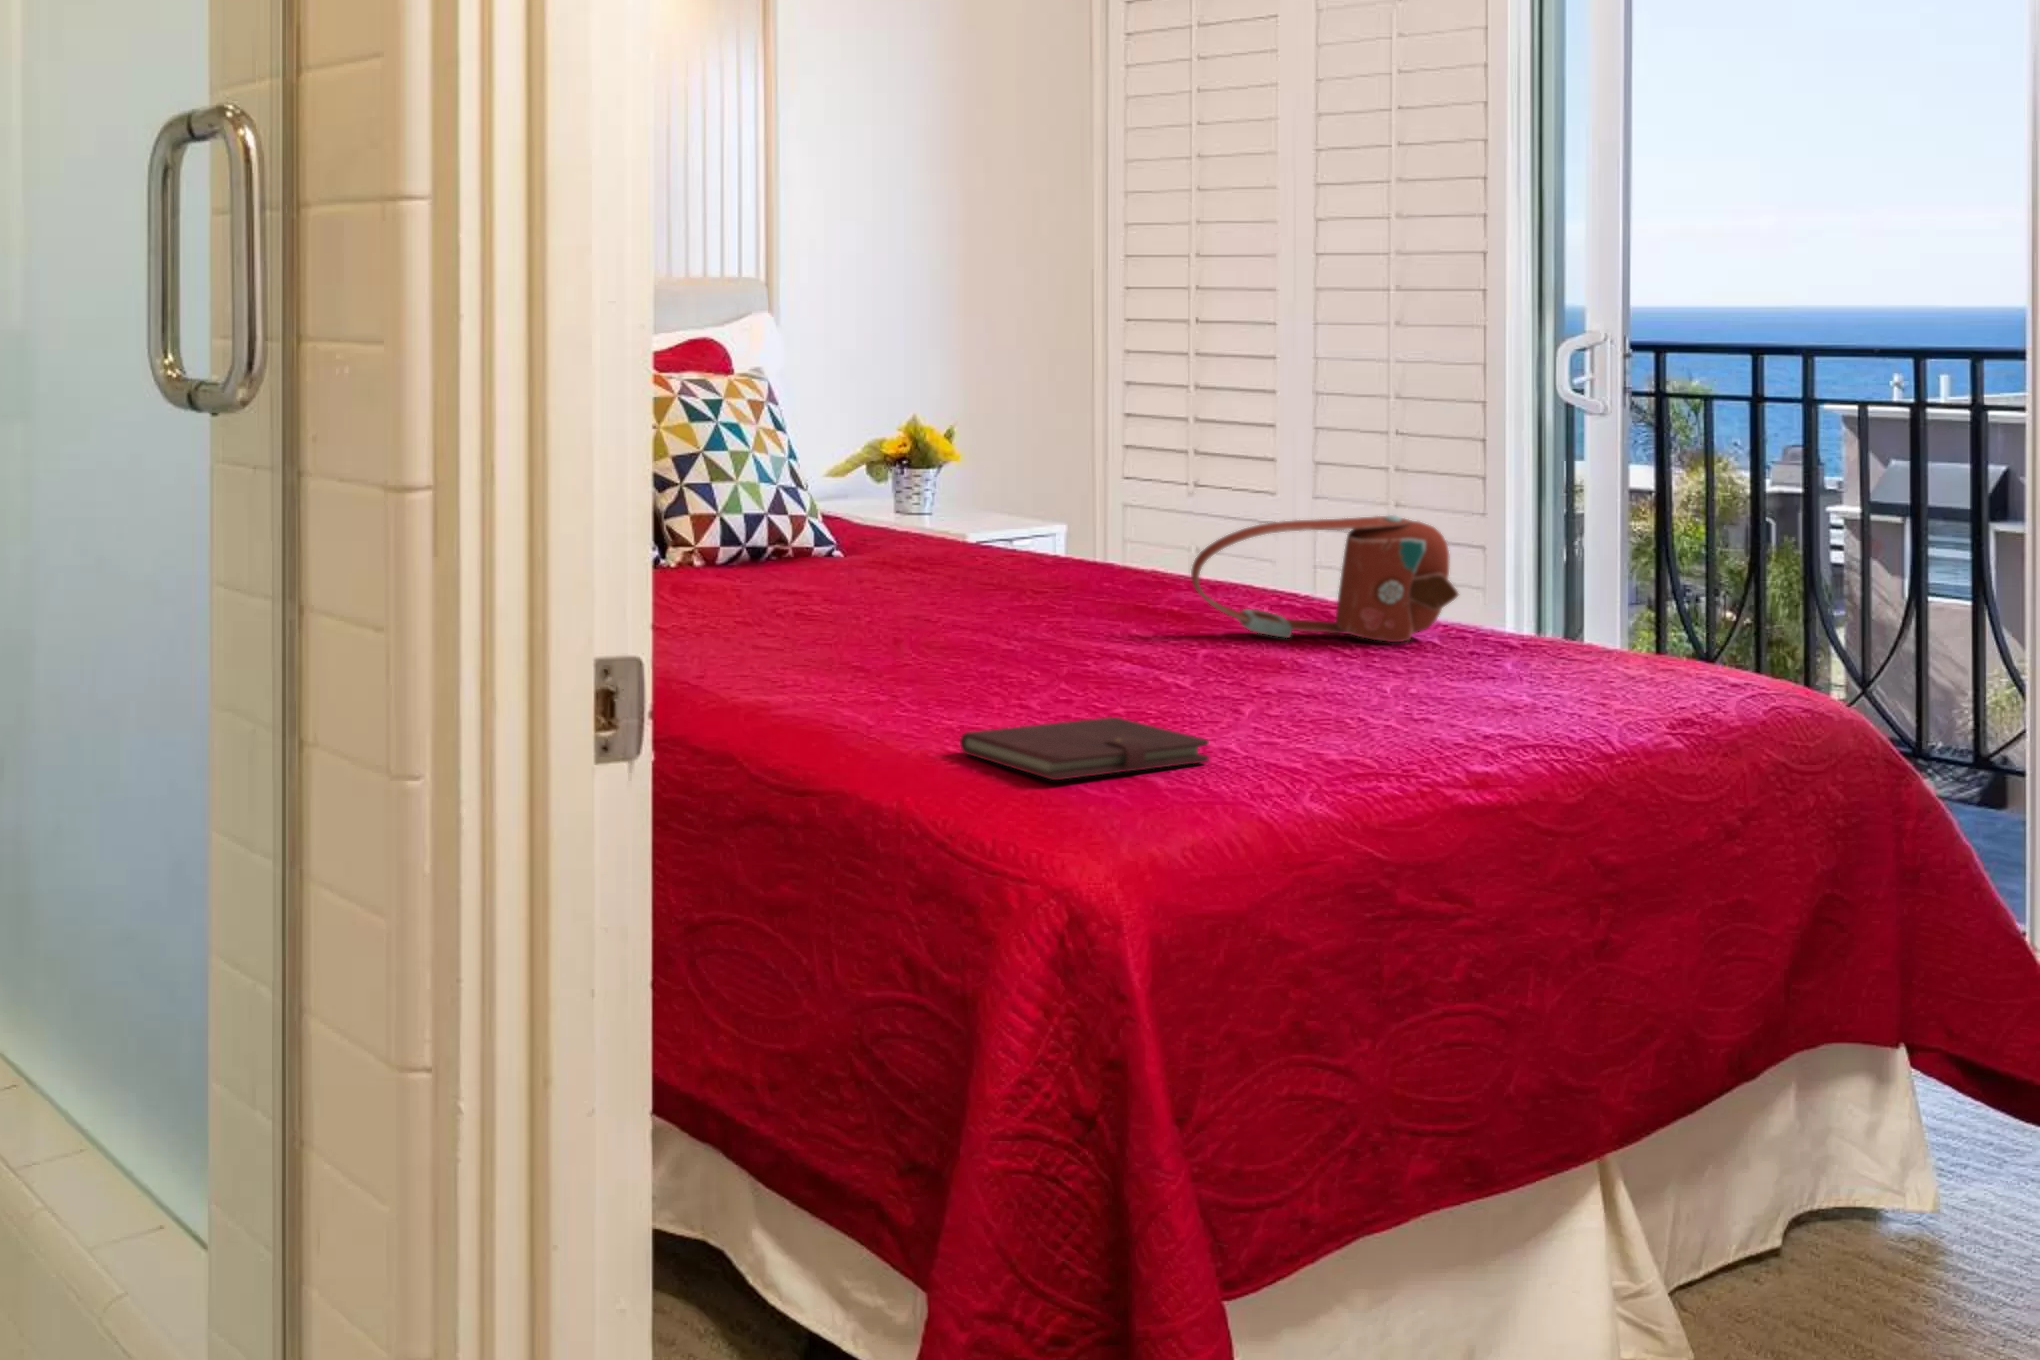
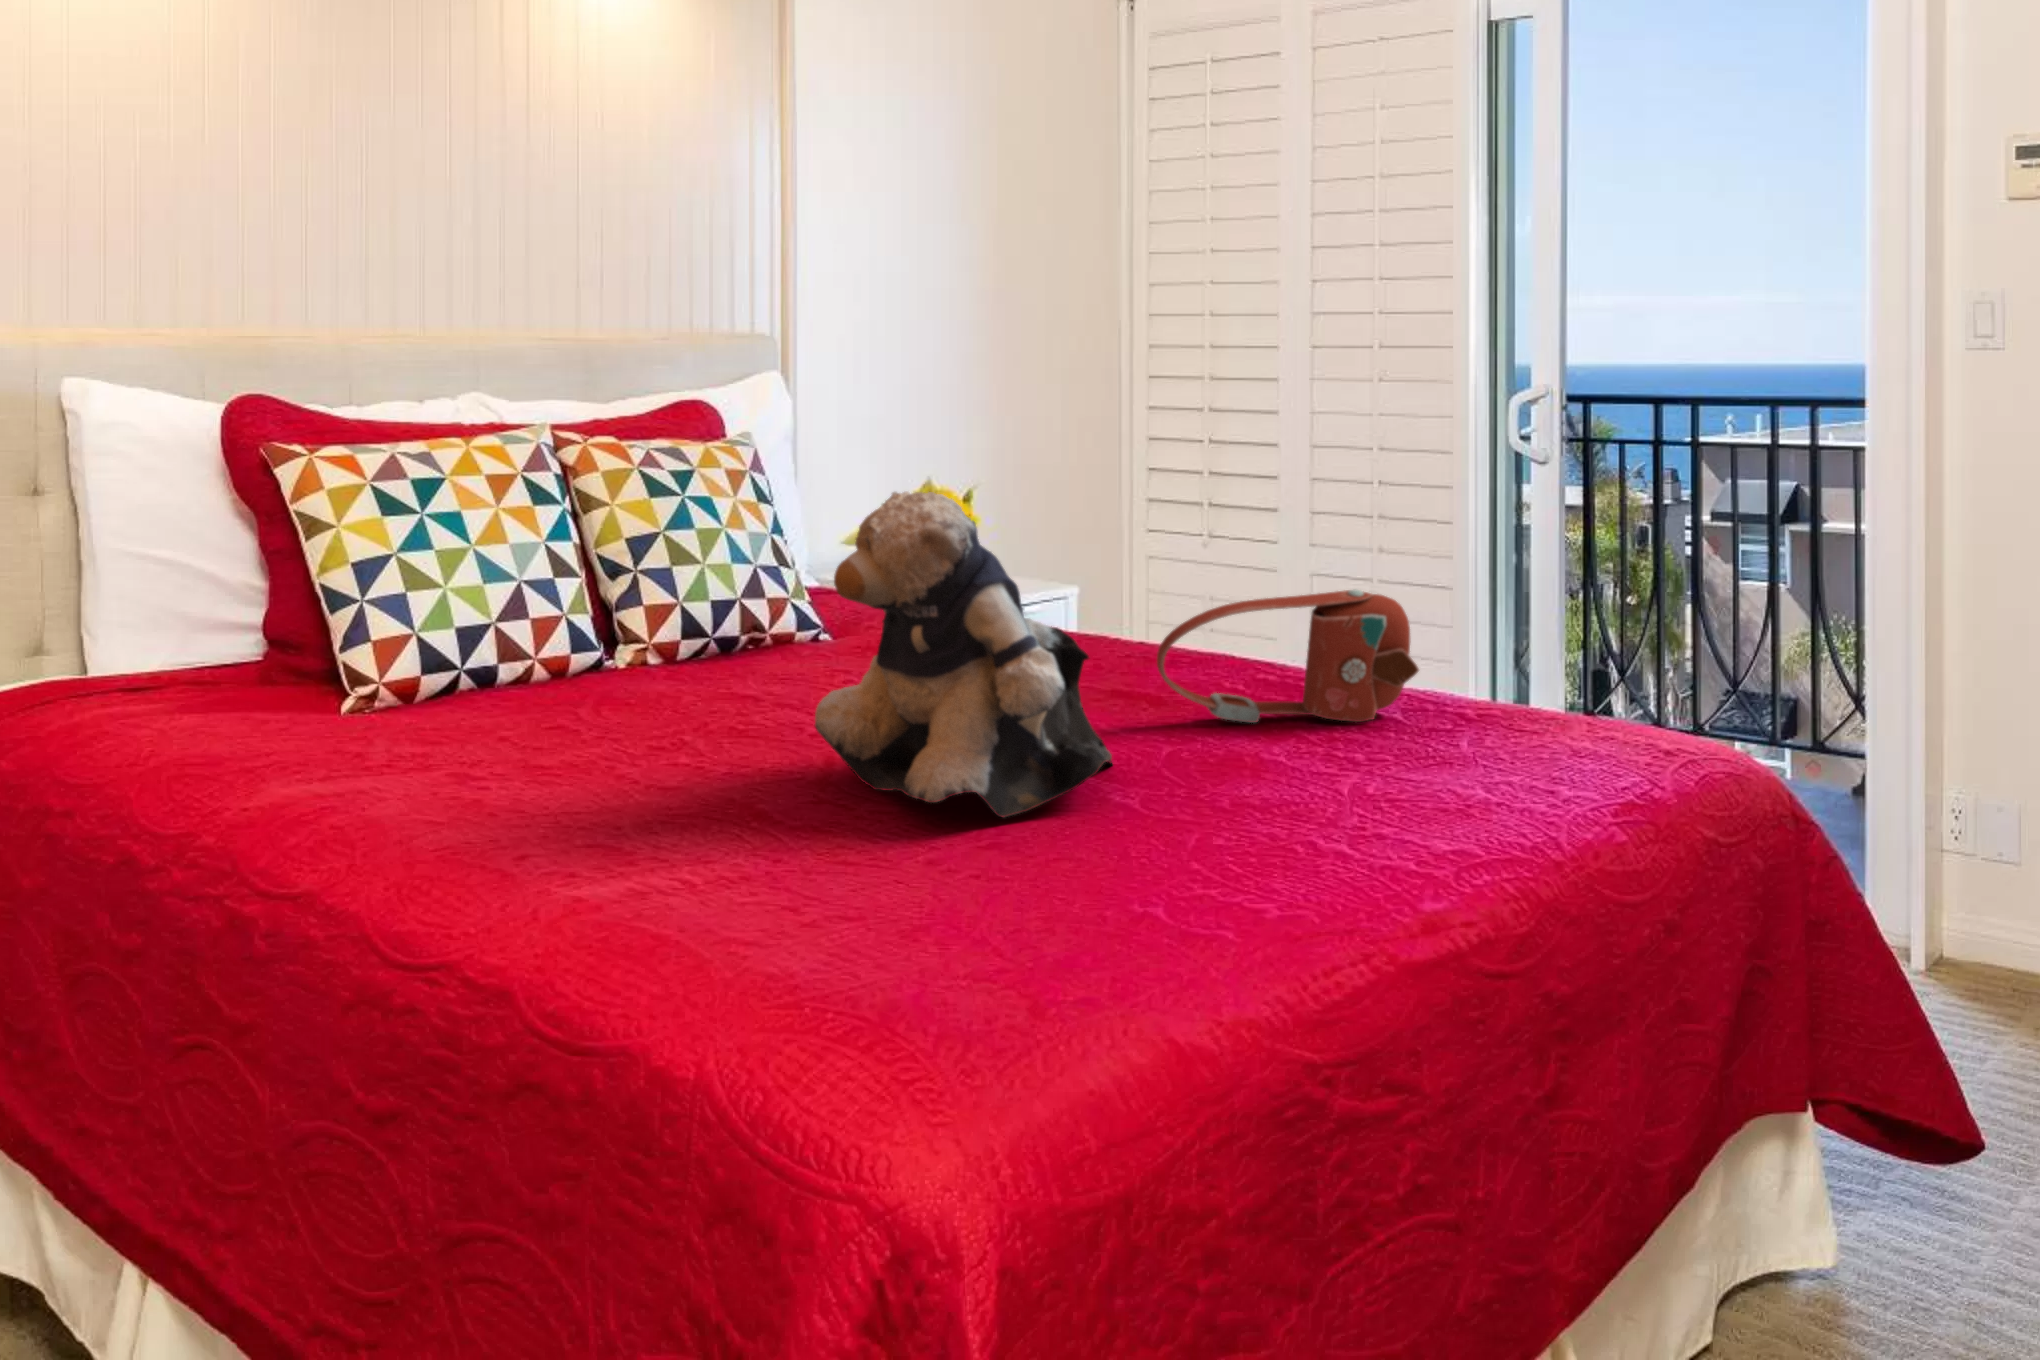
teddy bear: none [888,404,1164,691] -> present [815,491,1112,817]
notebook: present [960,717,1209,780] -> none [847,859,1135,966]

